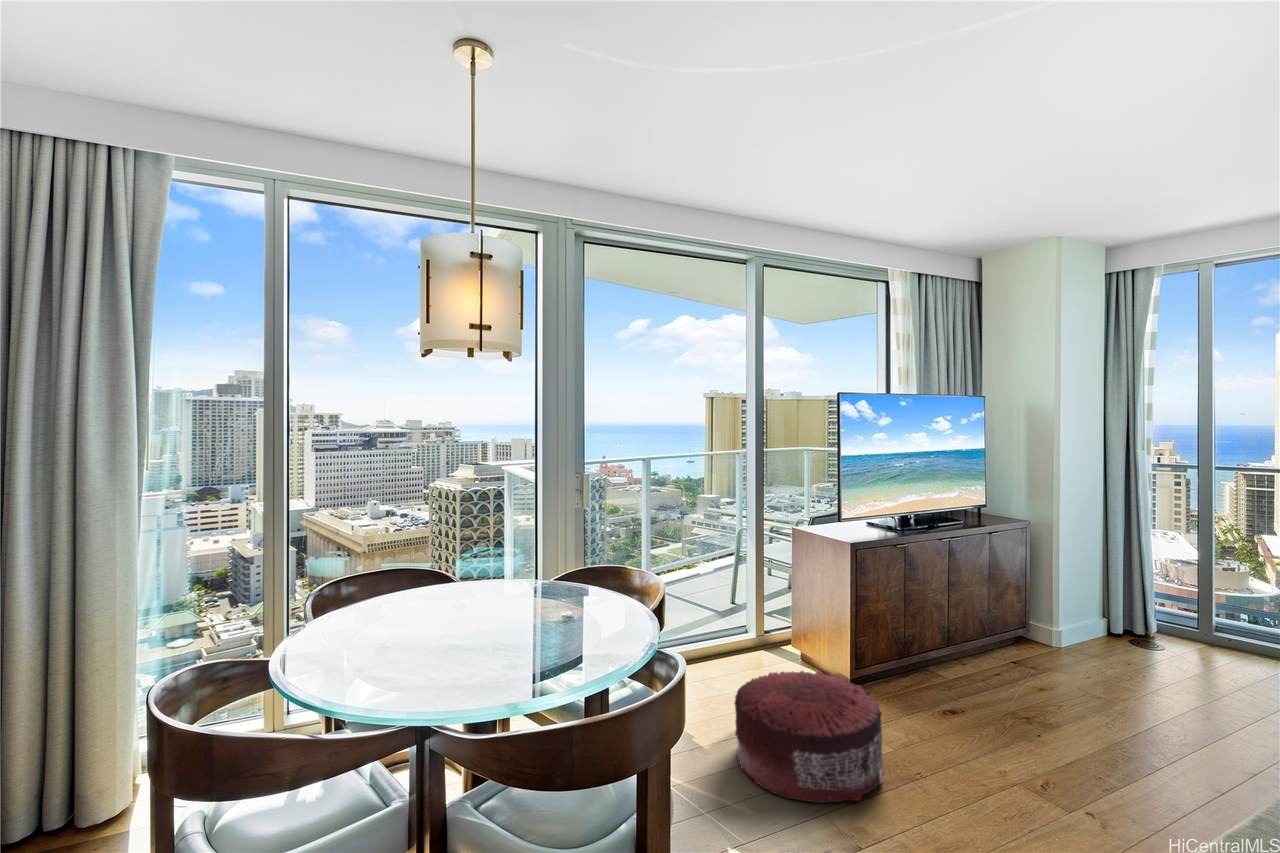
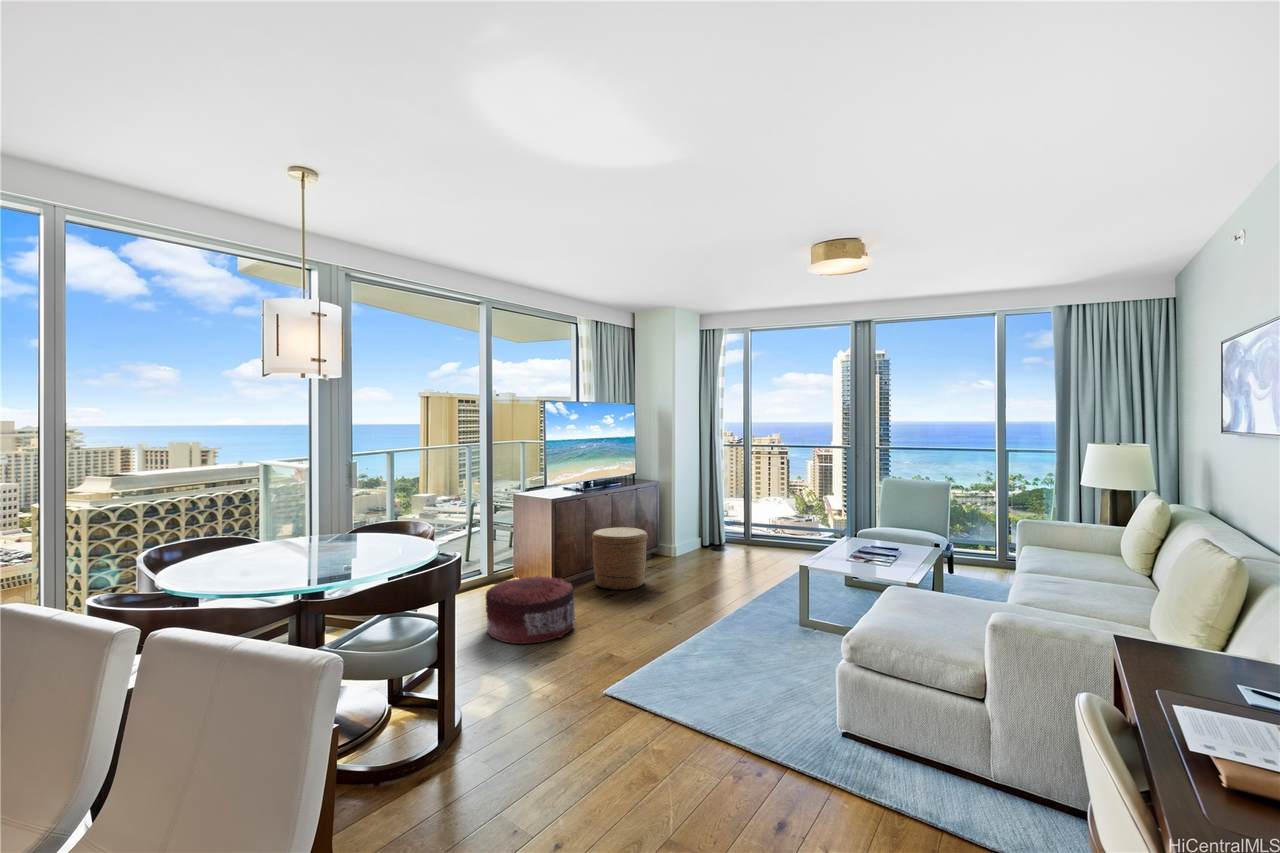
woven basket: none [913,595,1014,708] -> present [592,527,648,590]

